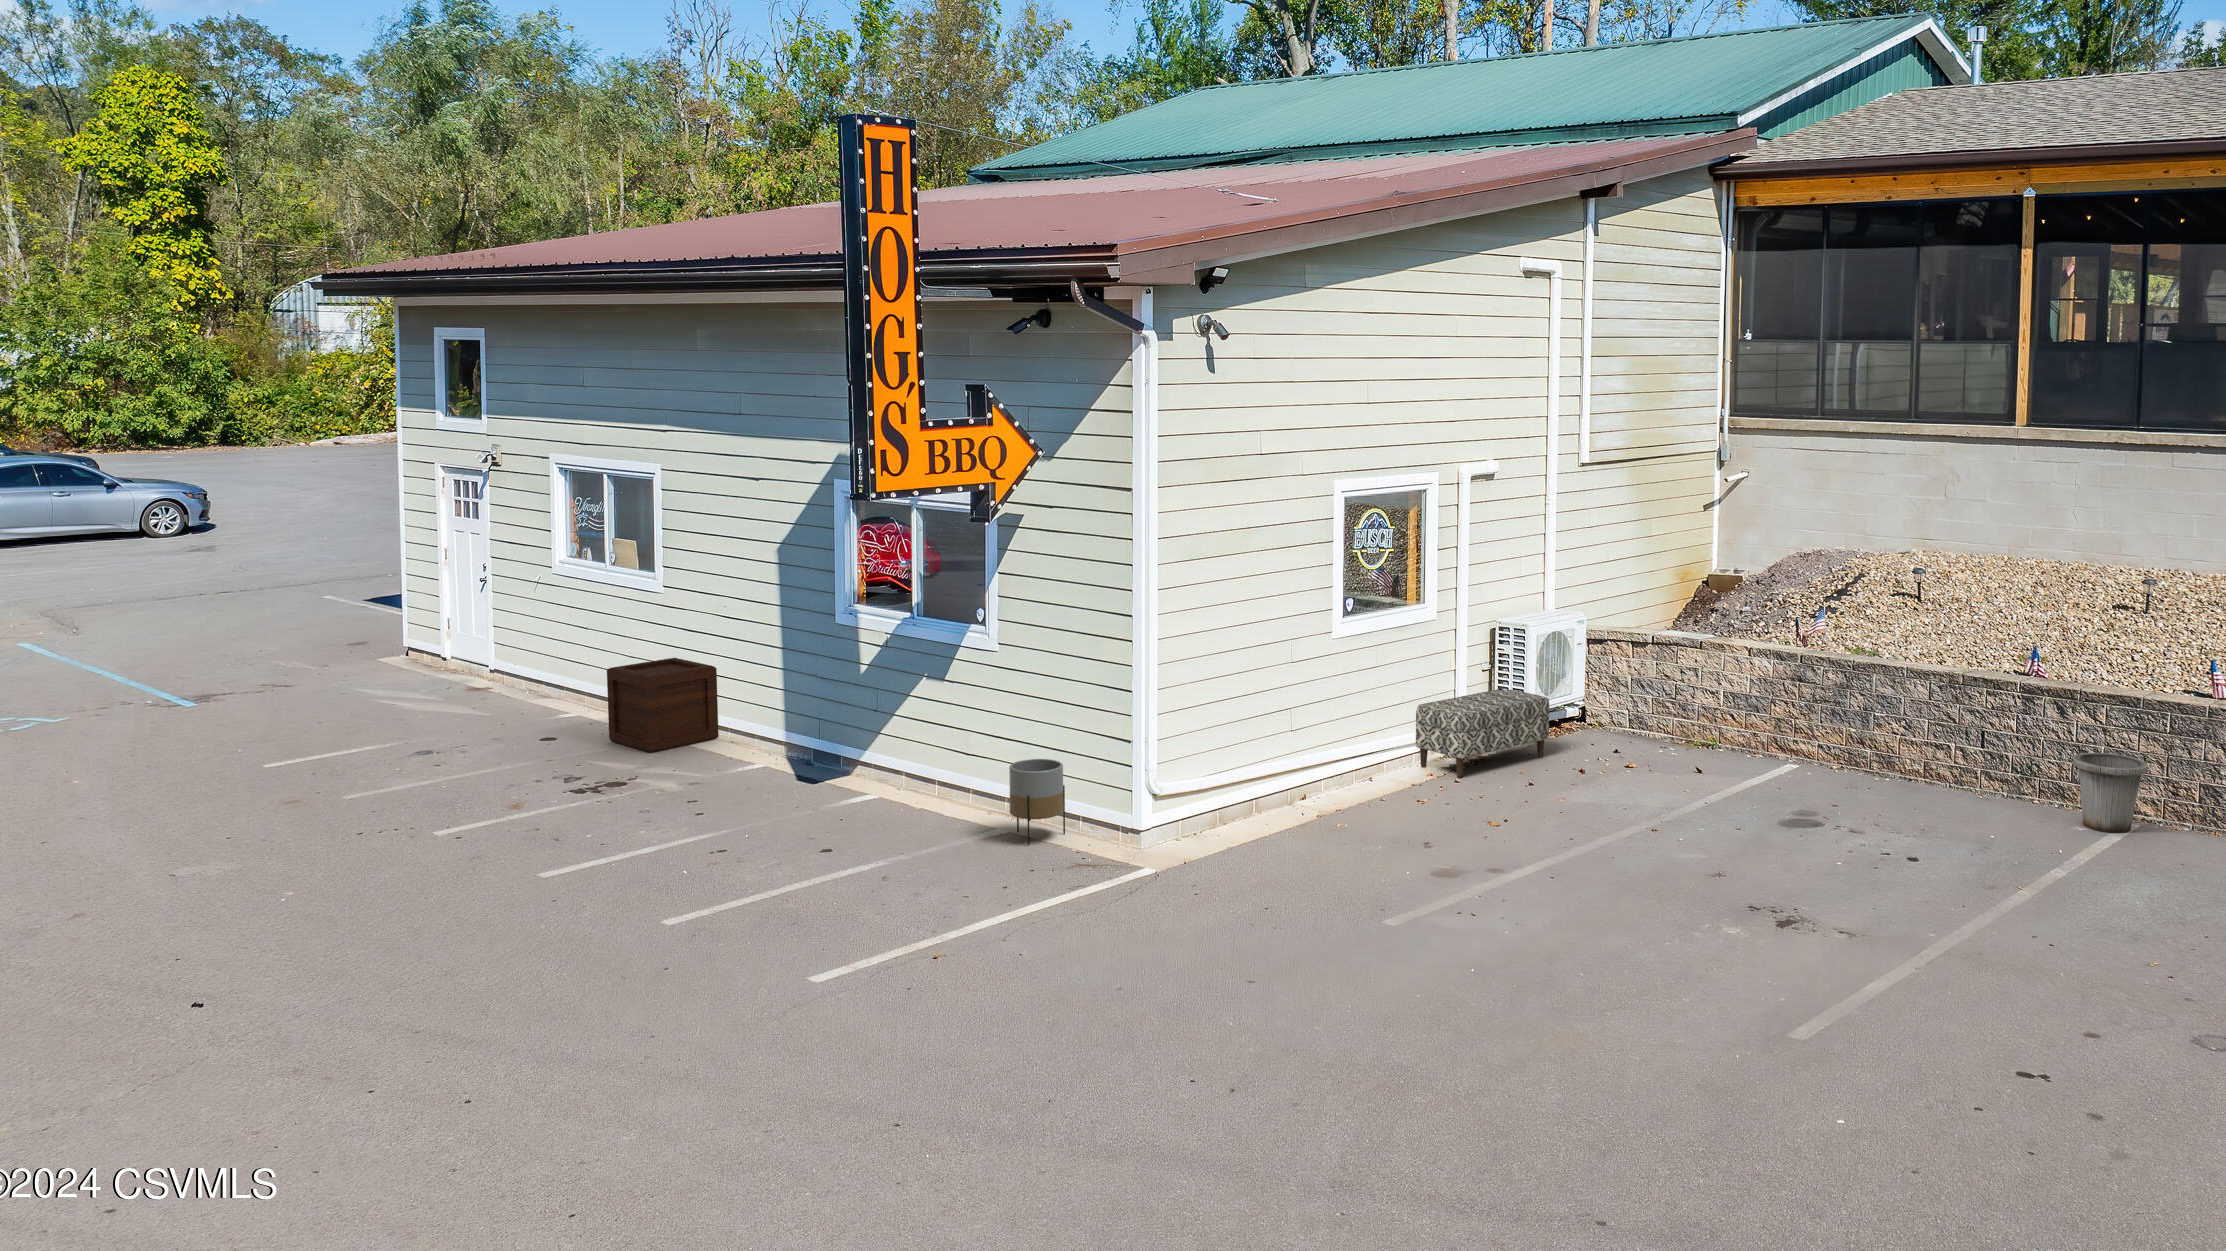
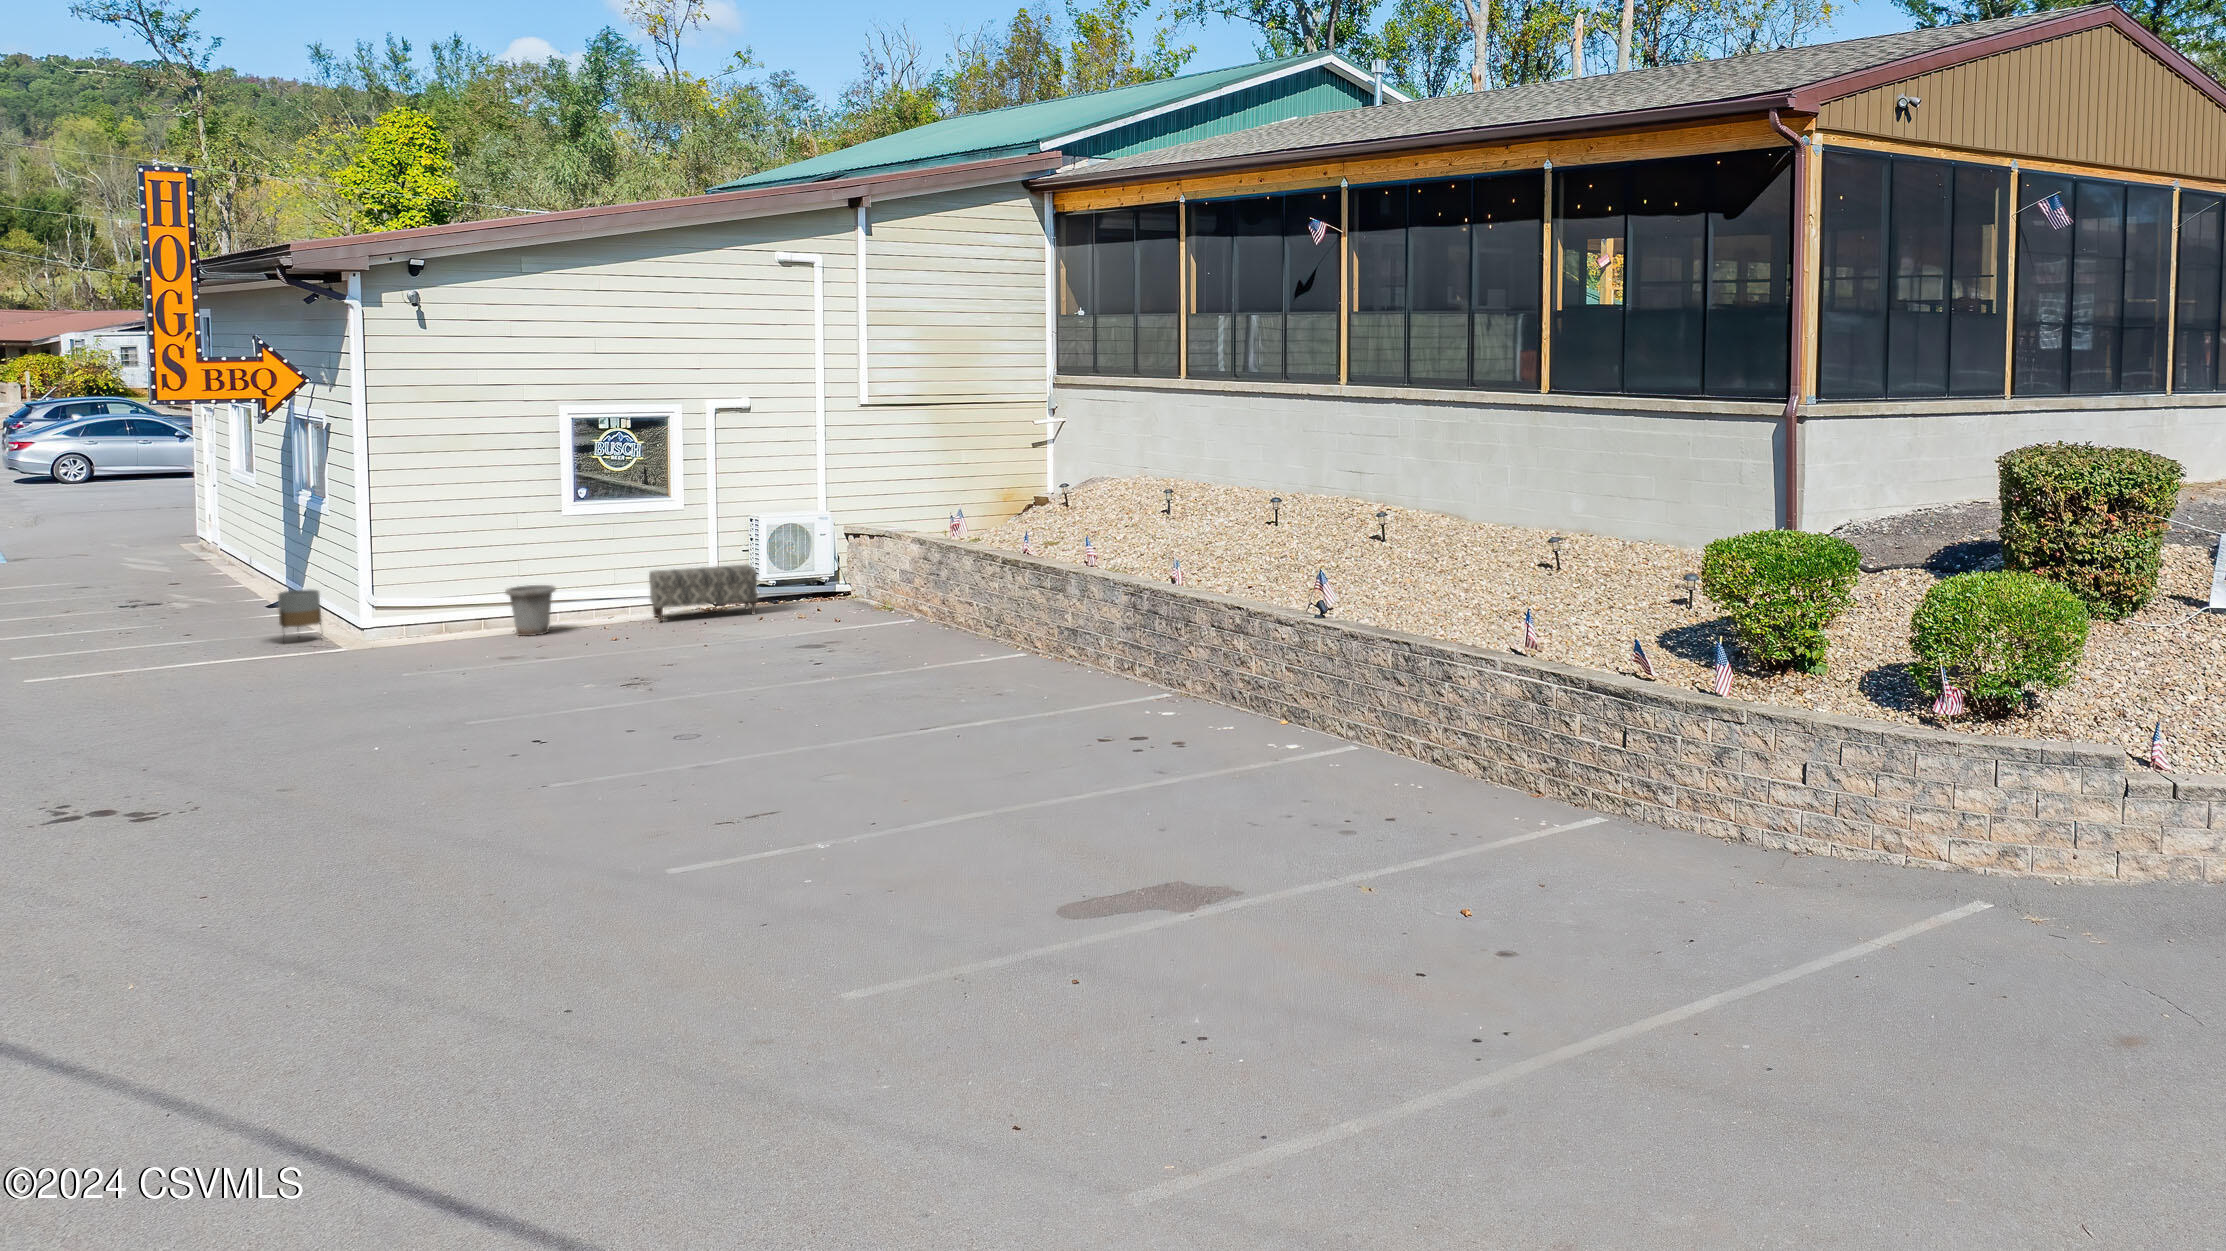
wooden crate: present [607,658,719,752] -> none [192,536,264,596]
trash can: present [2073,753,2148,833] -> present [505,585,555,636]

